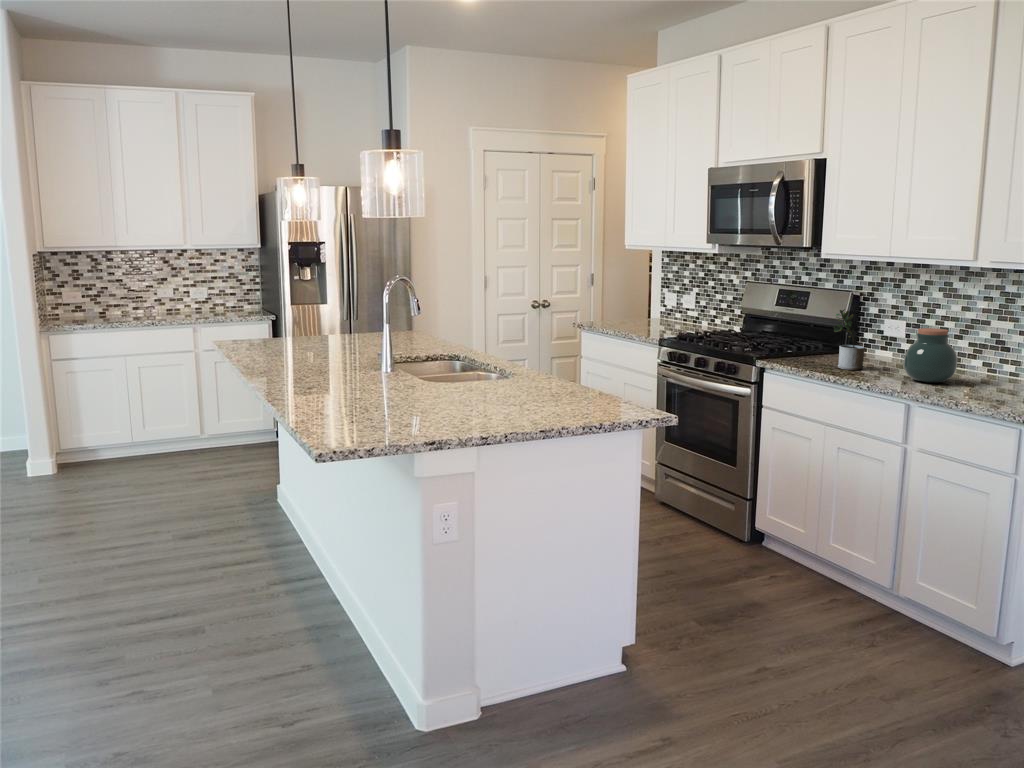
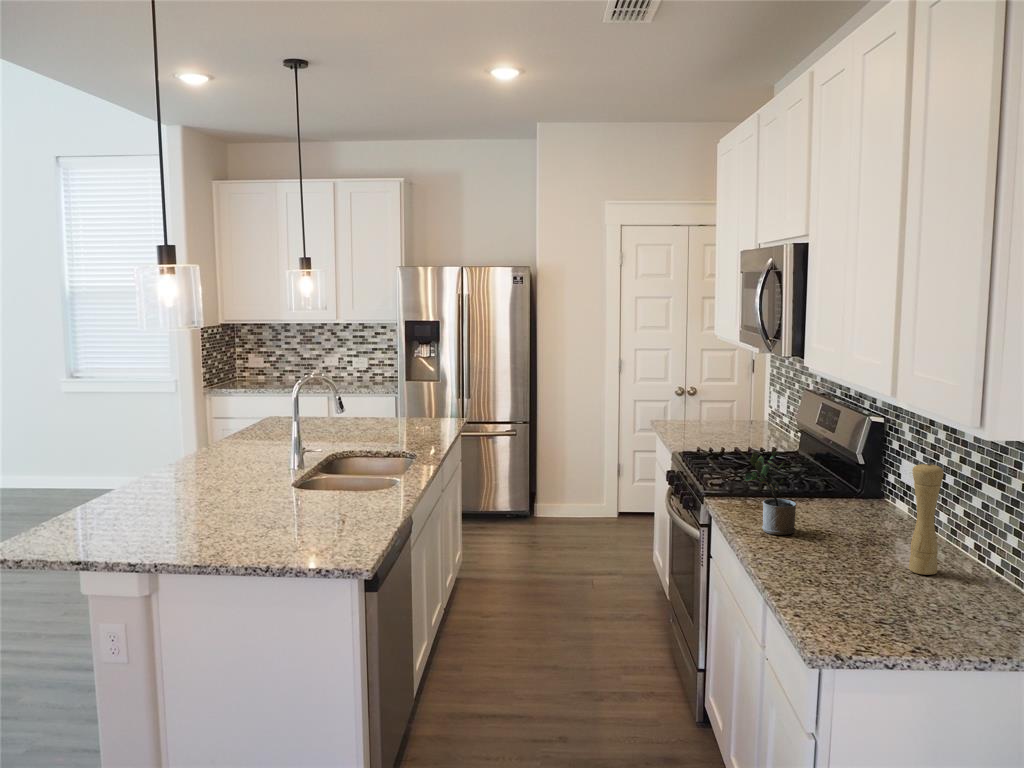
pepper mill: none [968,302,996,378] -> present [909,463,944,575]
jar: present [904,328,957,383] -> none [792,492,862,571]

